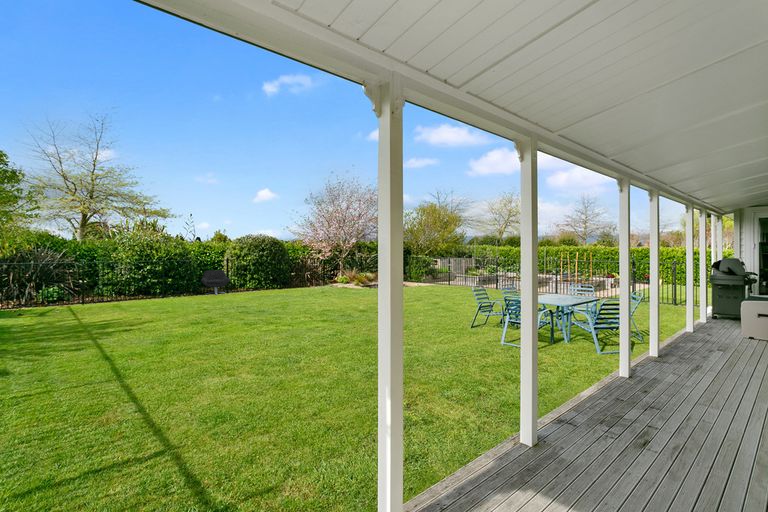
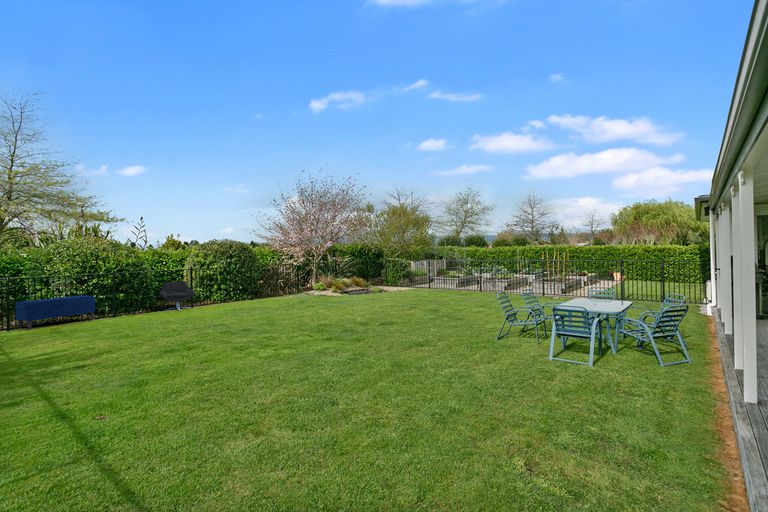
bench: none [89,278,149,303] -> present [15,295,95,330]

